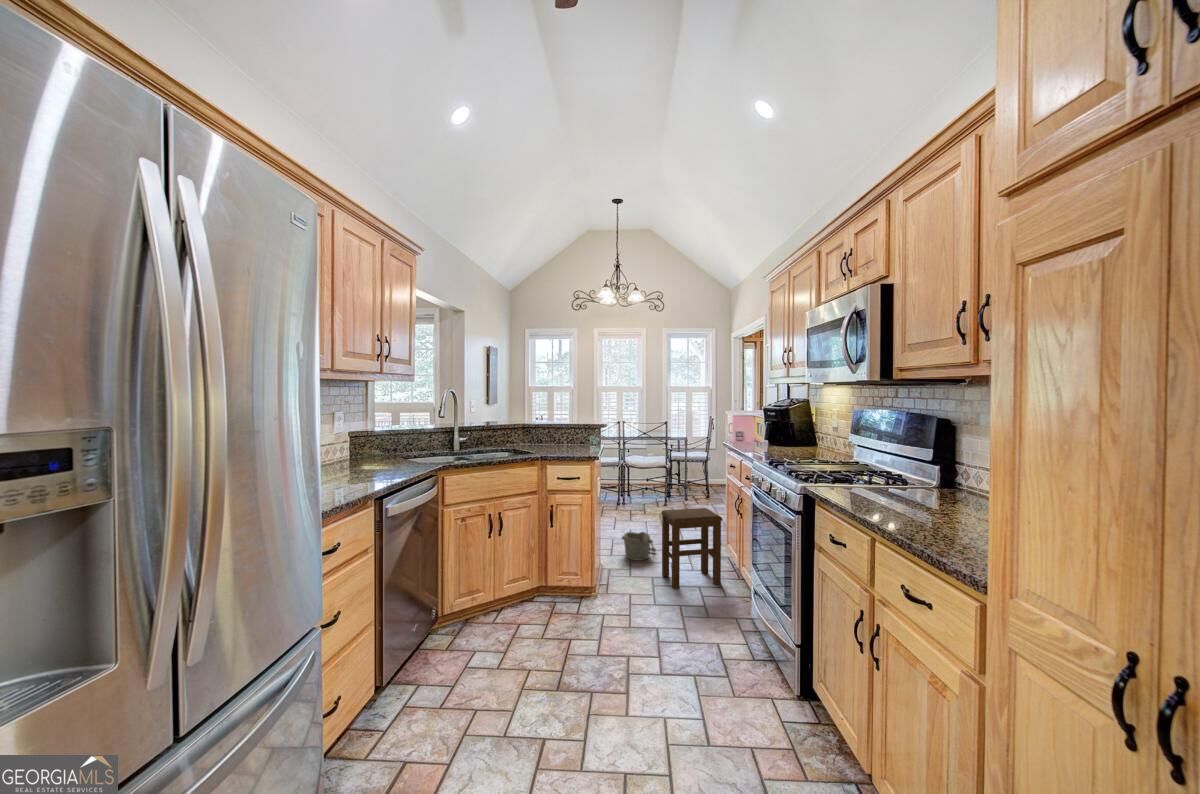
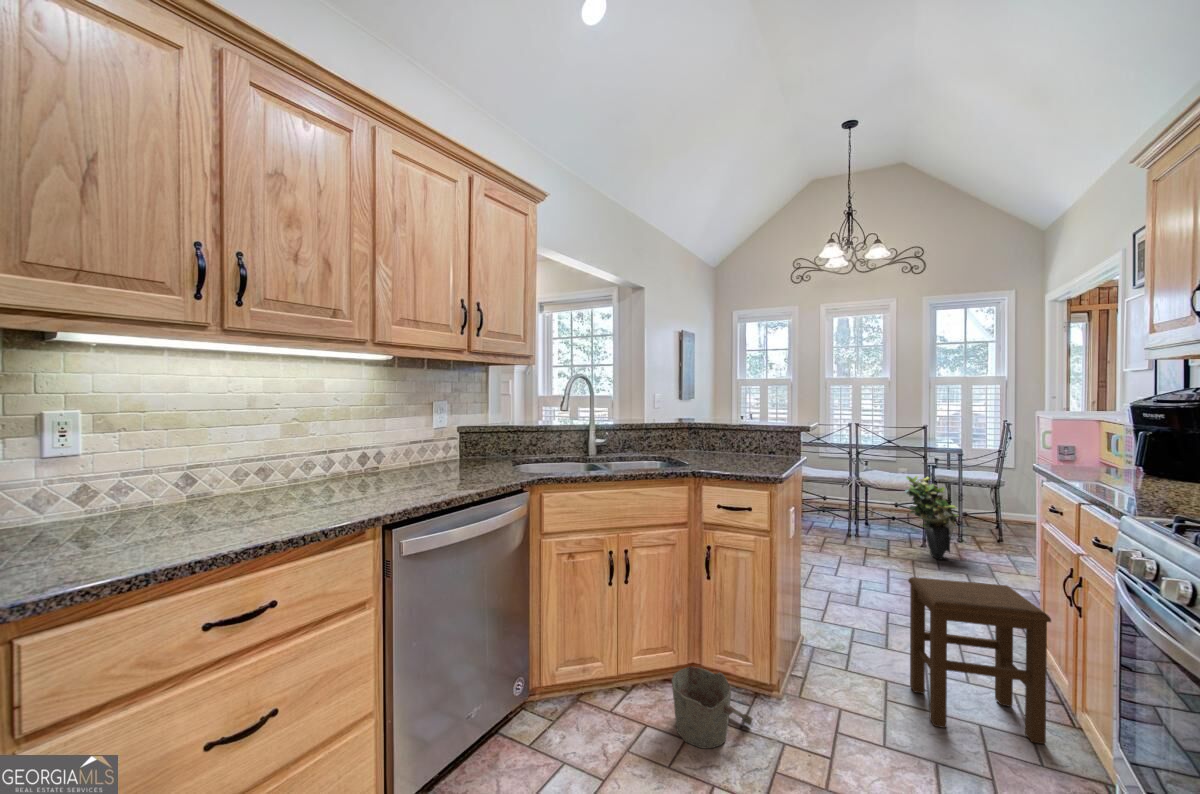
potted plant: none [655,456,685,511] -> present [905,476,958,560]
bucket: present [622,532,656,561] -> present [672,666,753,748]

